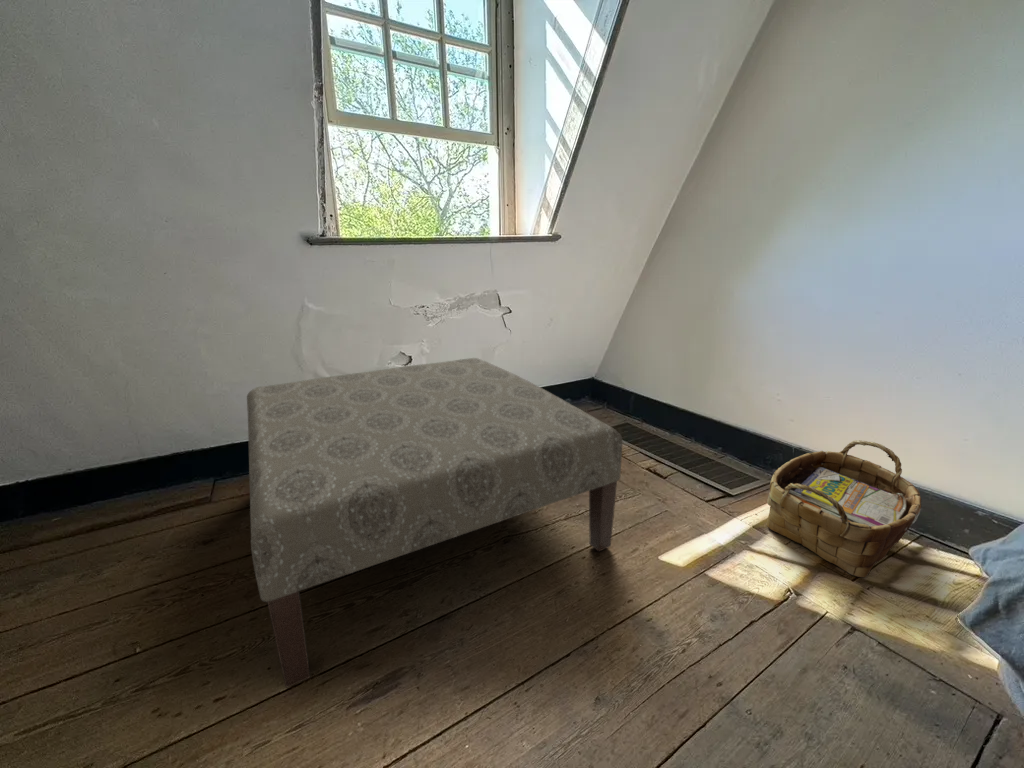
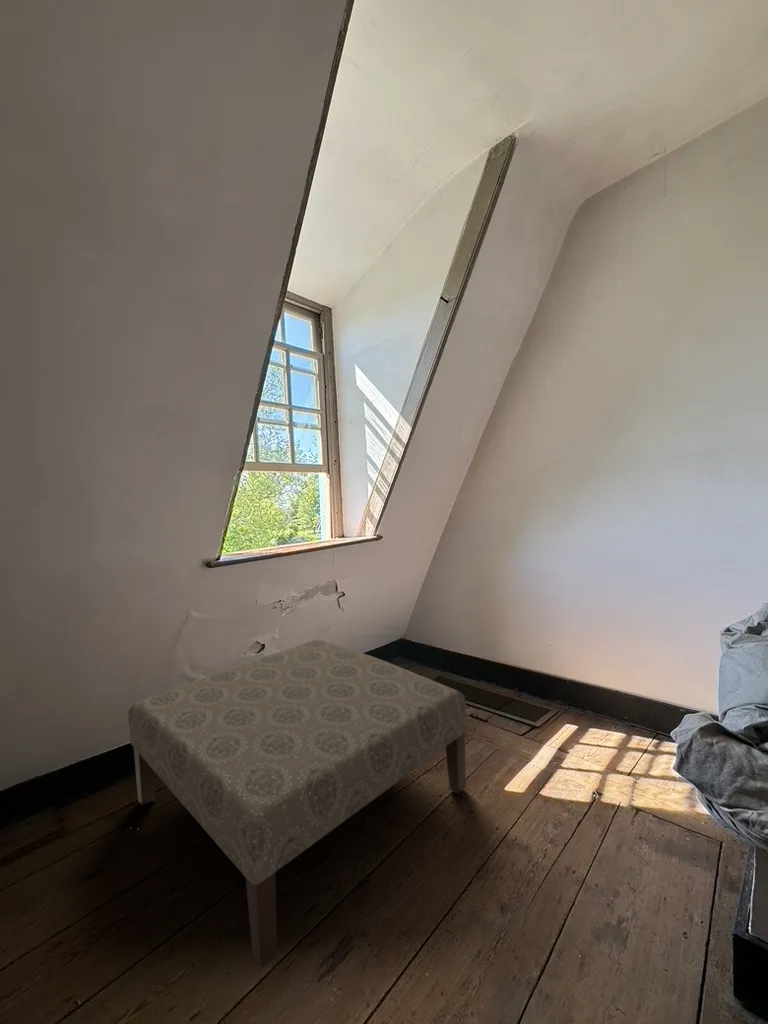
woven basket: present [766,440,921,577] -> none [563,669,656,772]

